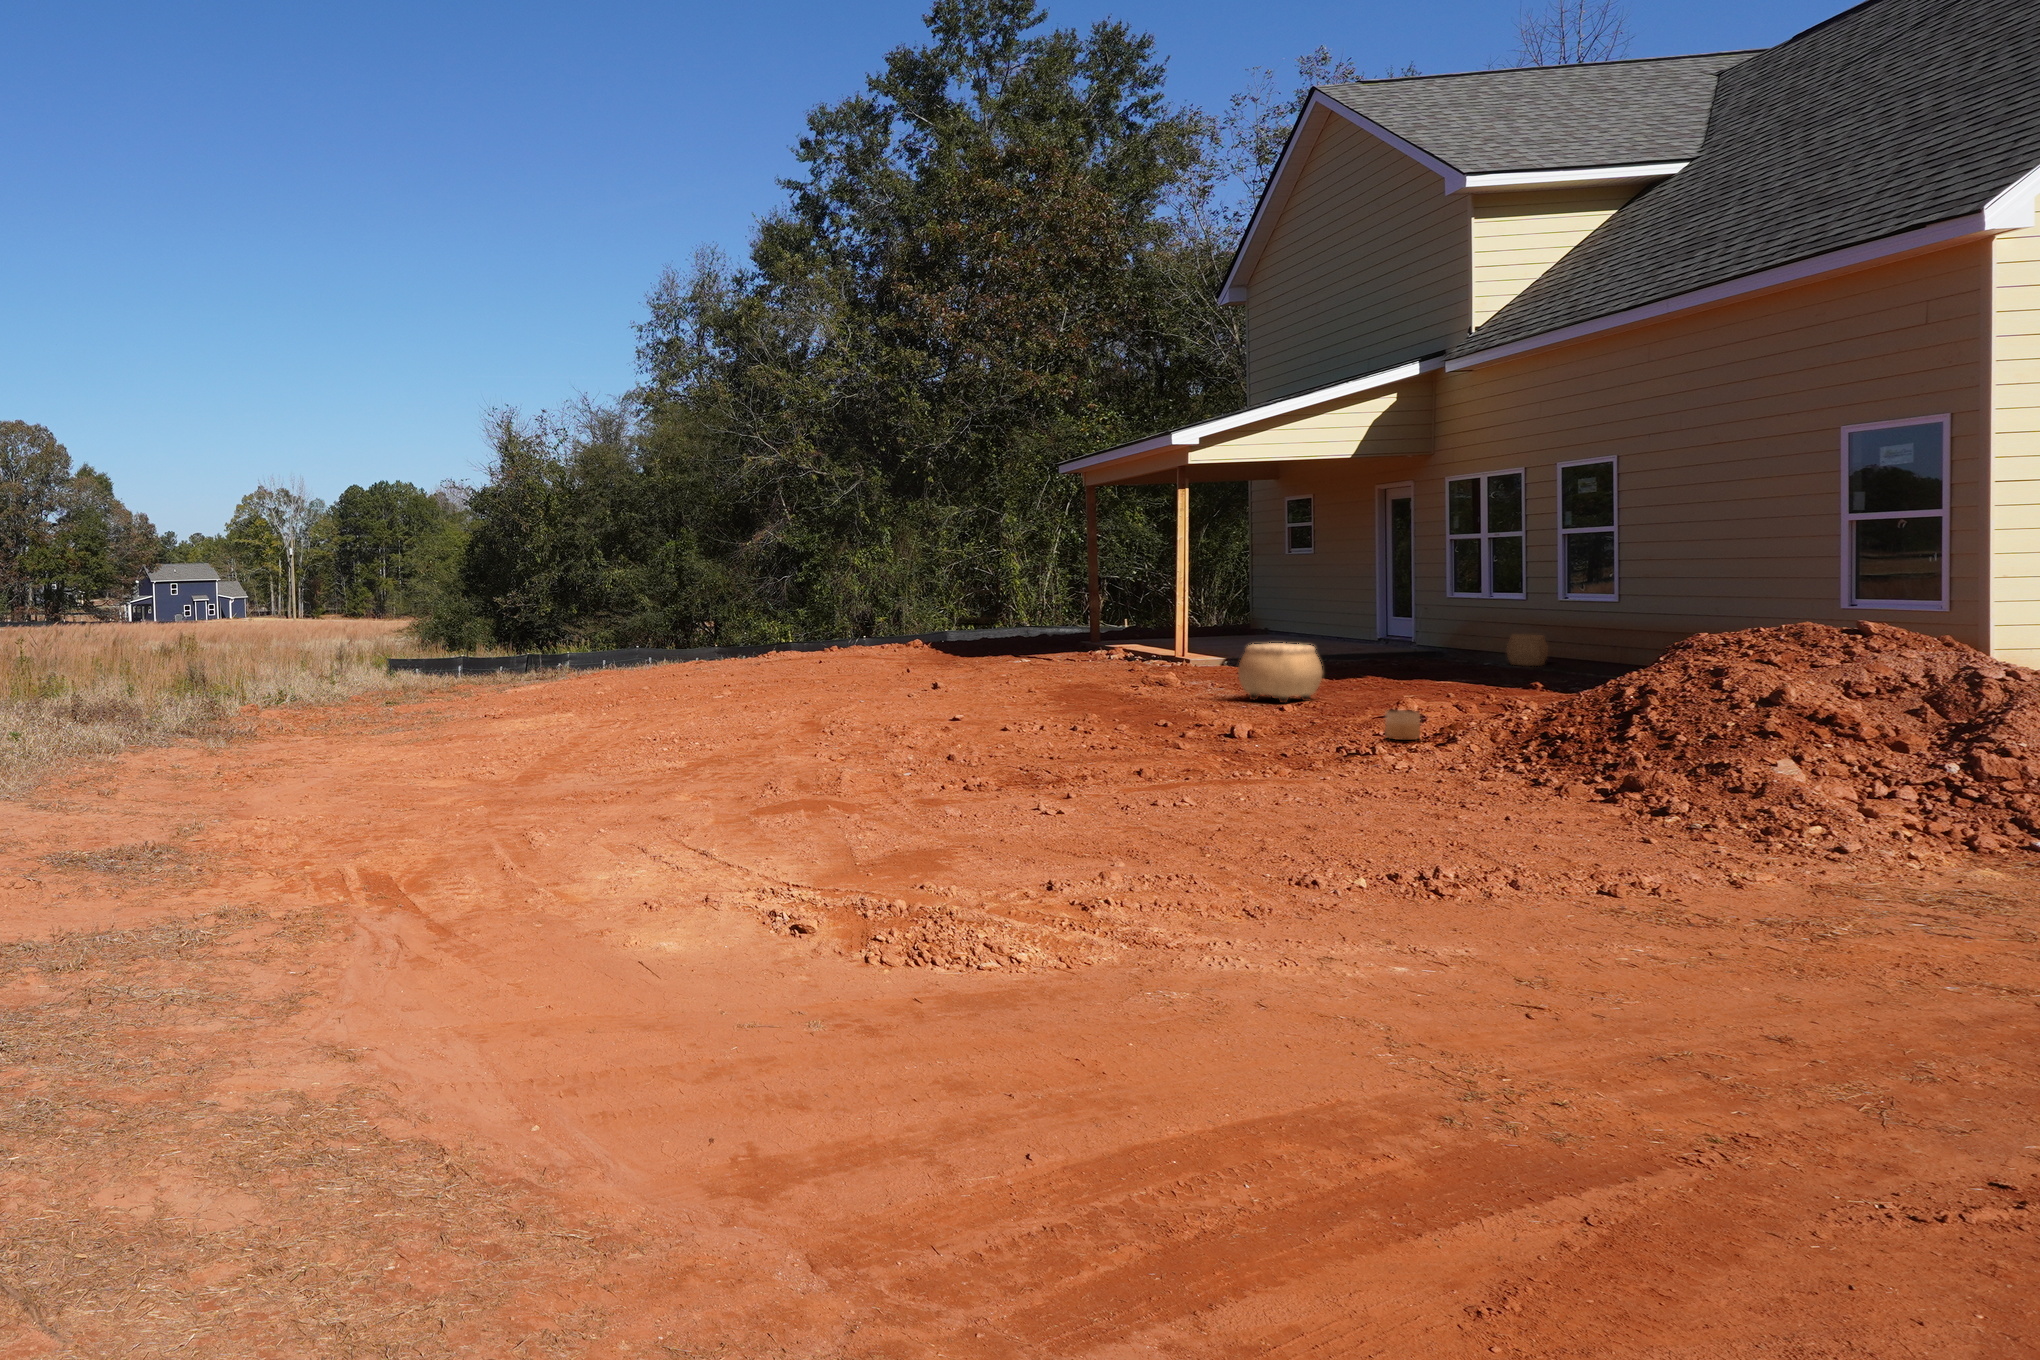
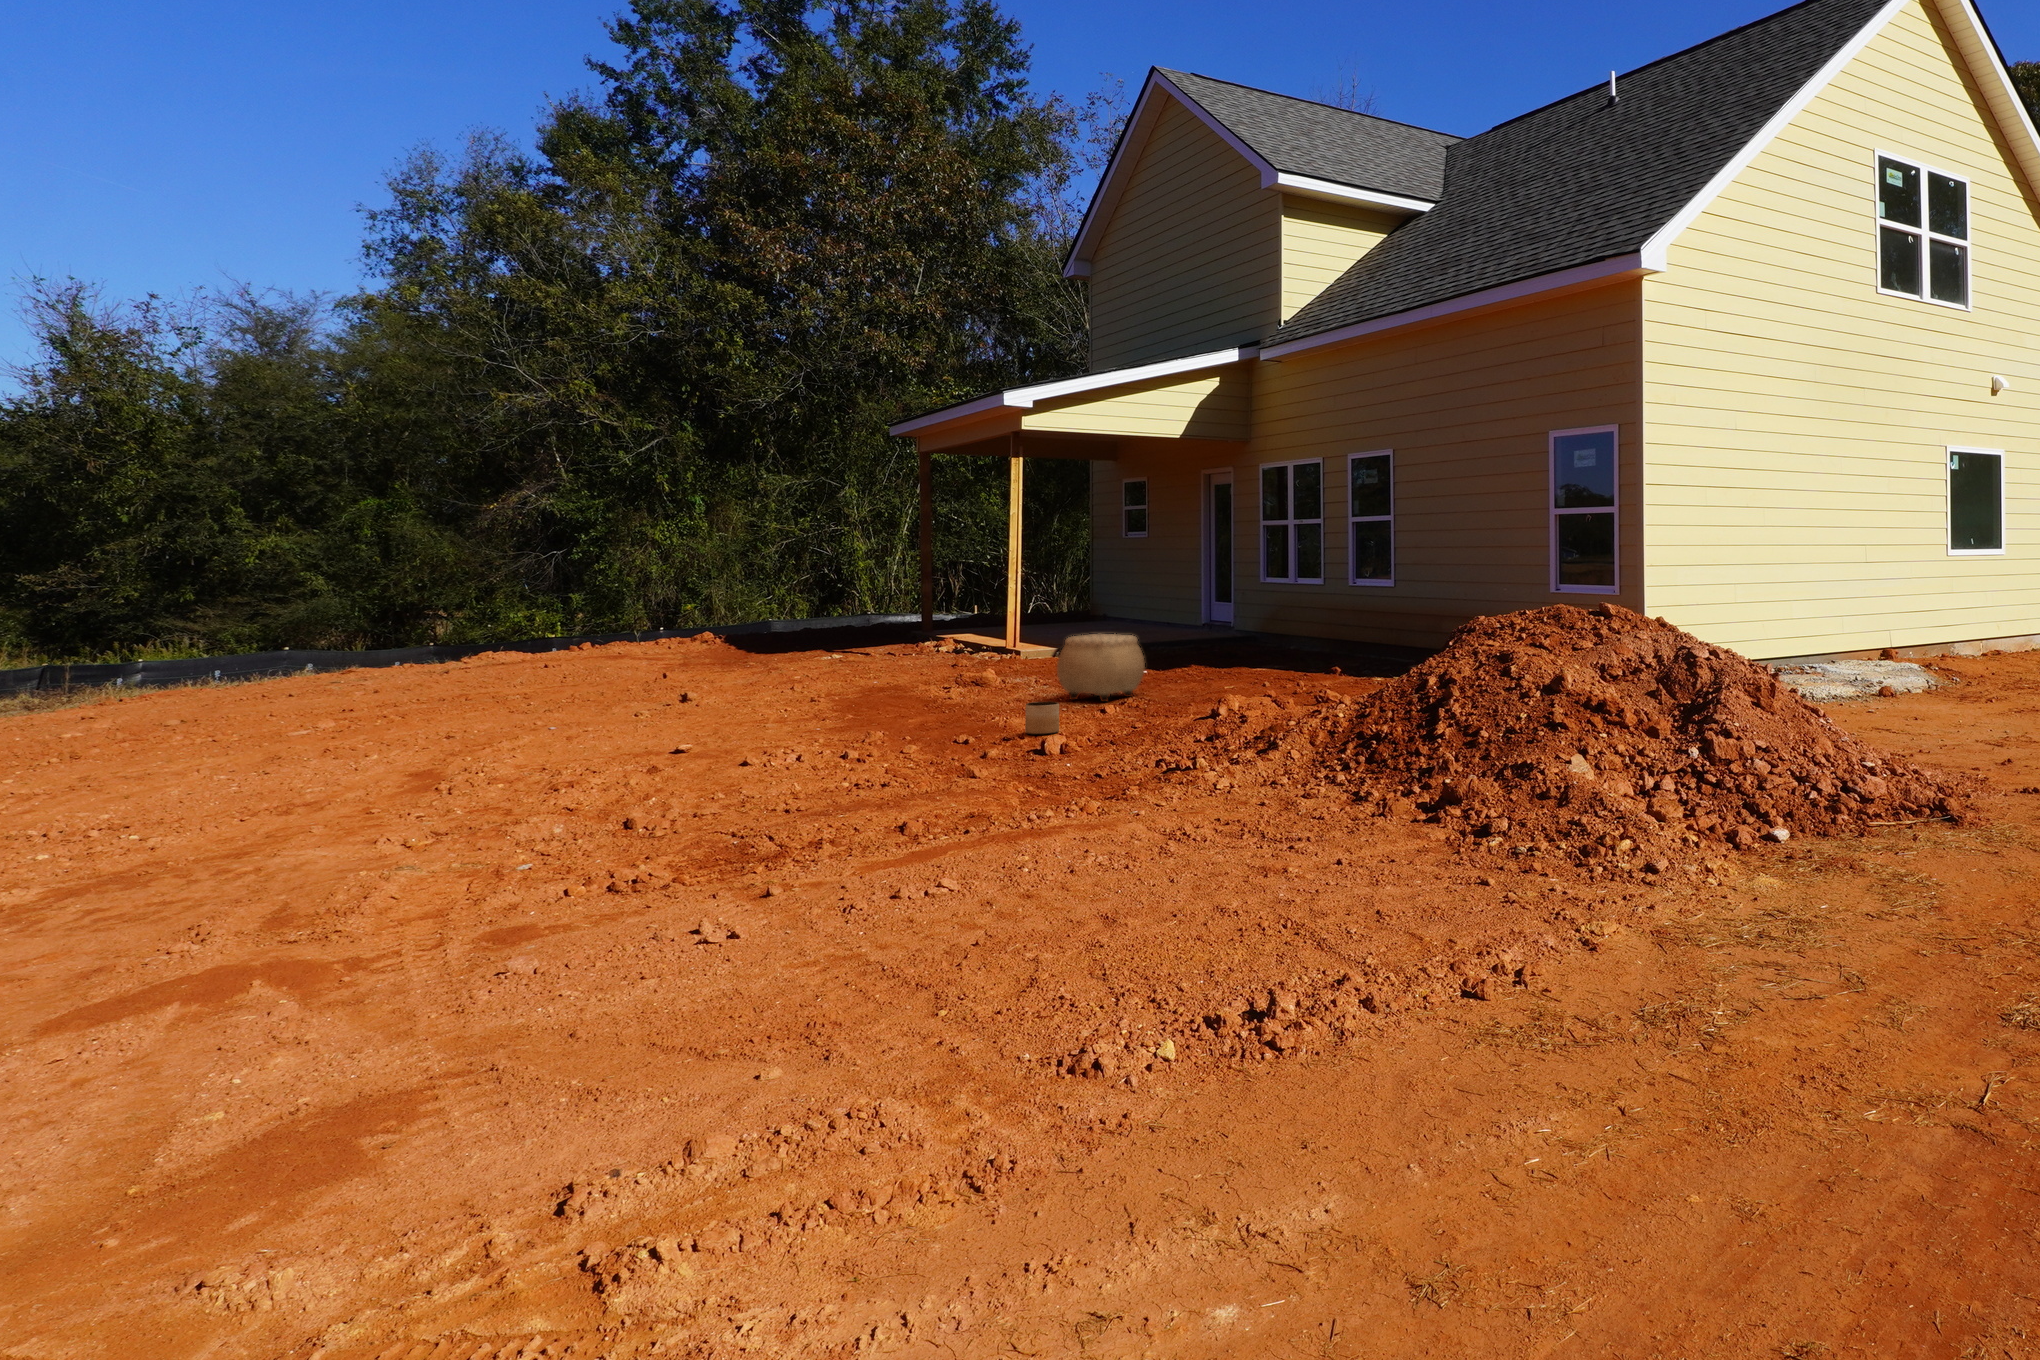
side table: present [956,590,998,624] -> none [787,573,837,611]
woven basket: present [1507,634,1548,666] -> none [1310,615,1343,645]
planter: present [1385,710,1420,740] -> present [1025,702,1059,735]

